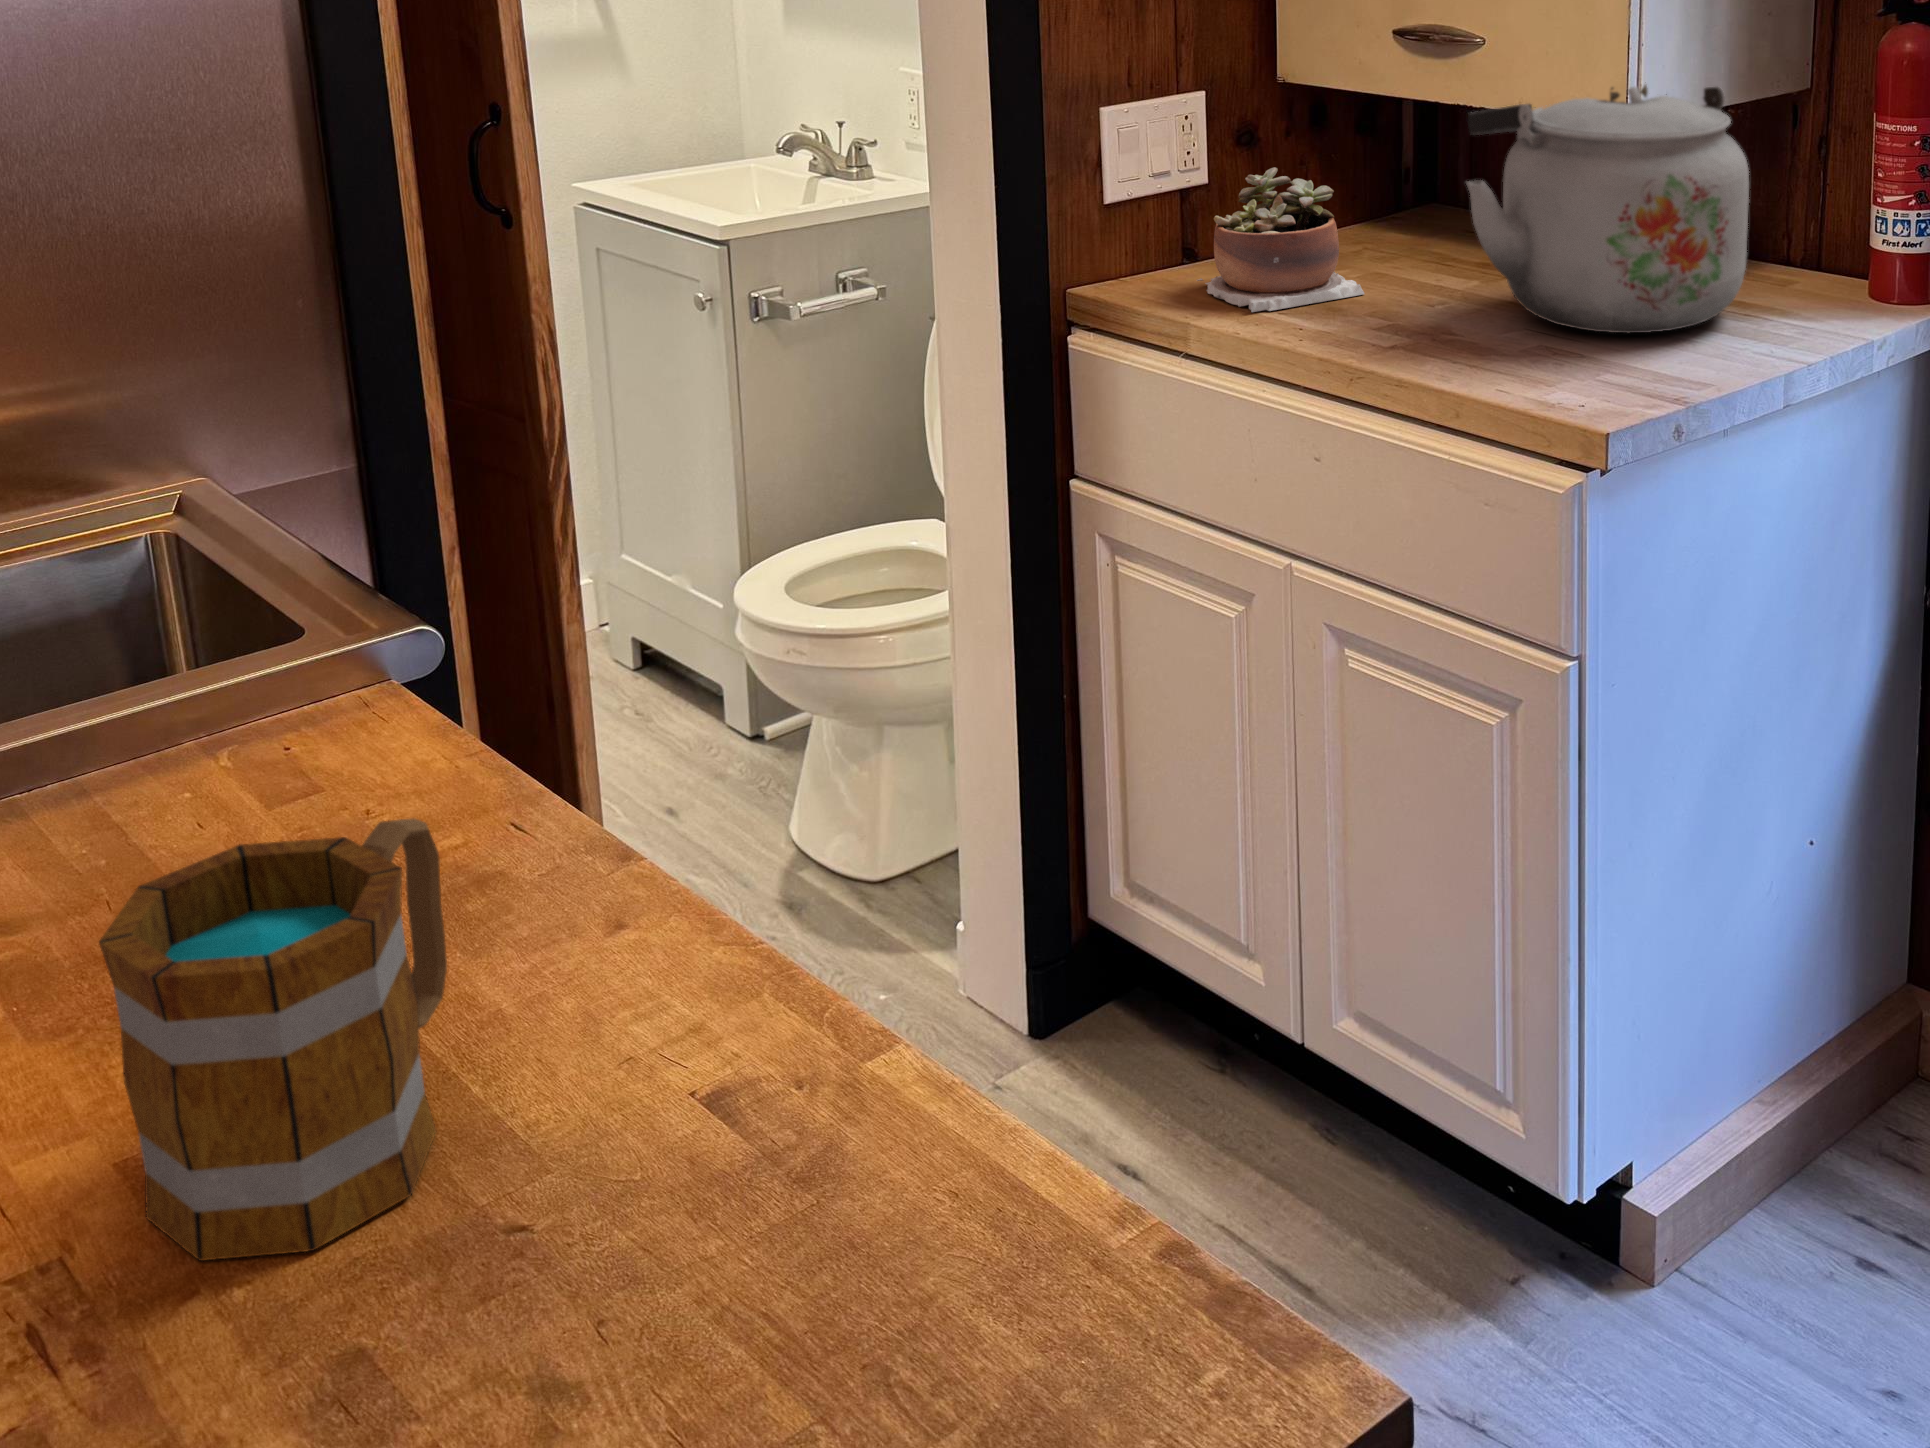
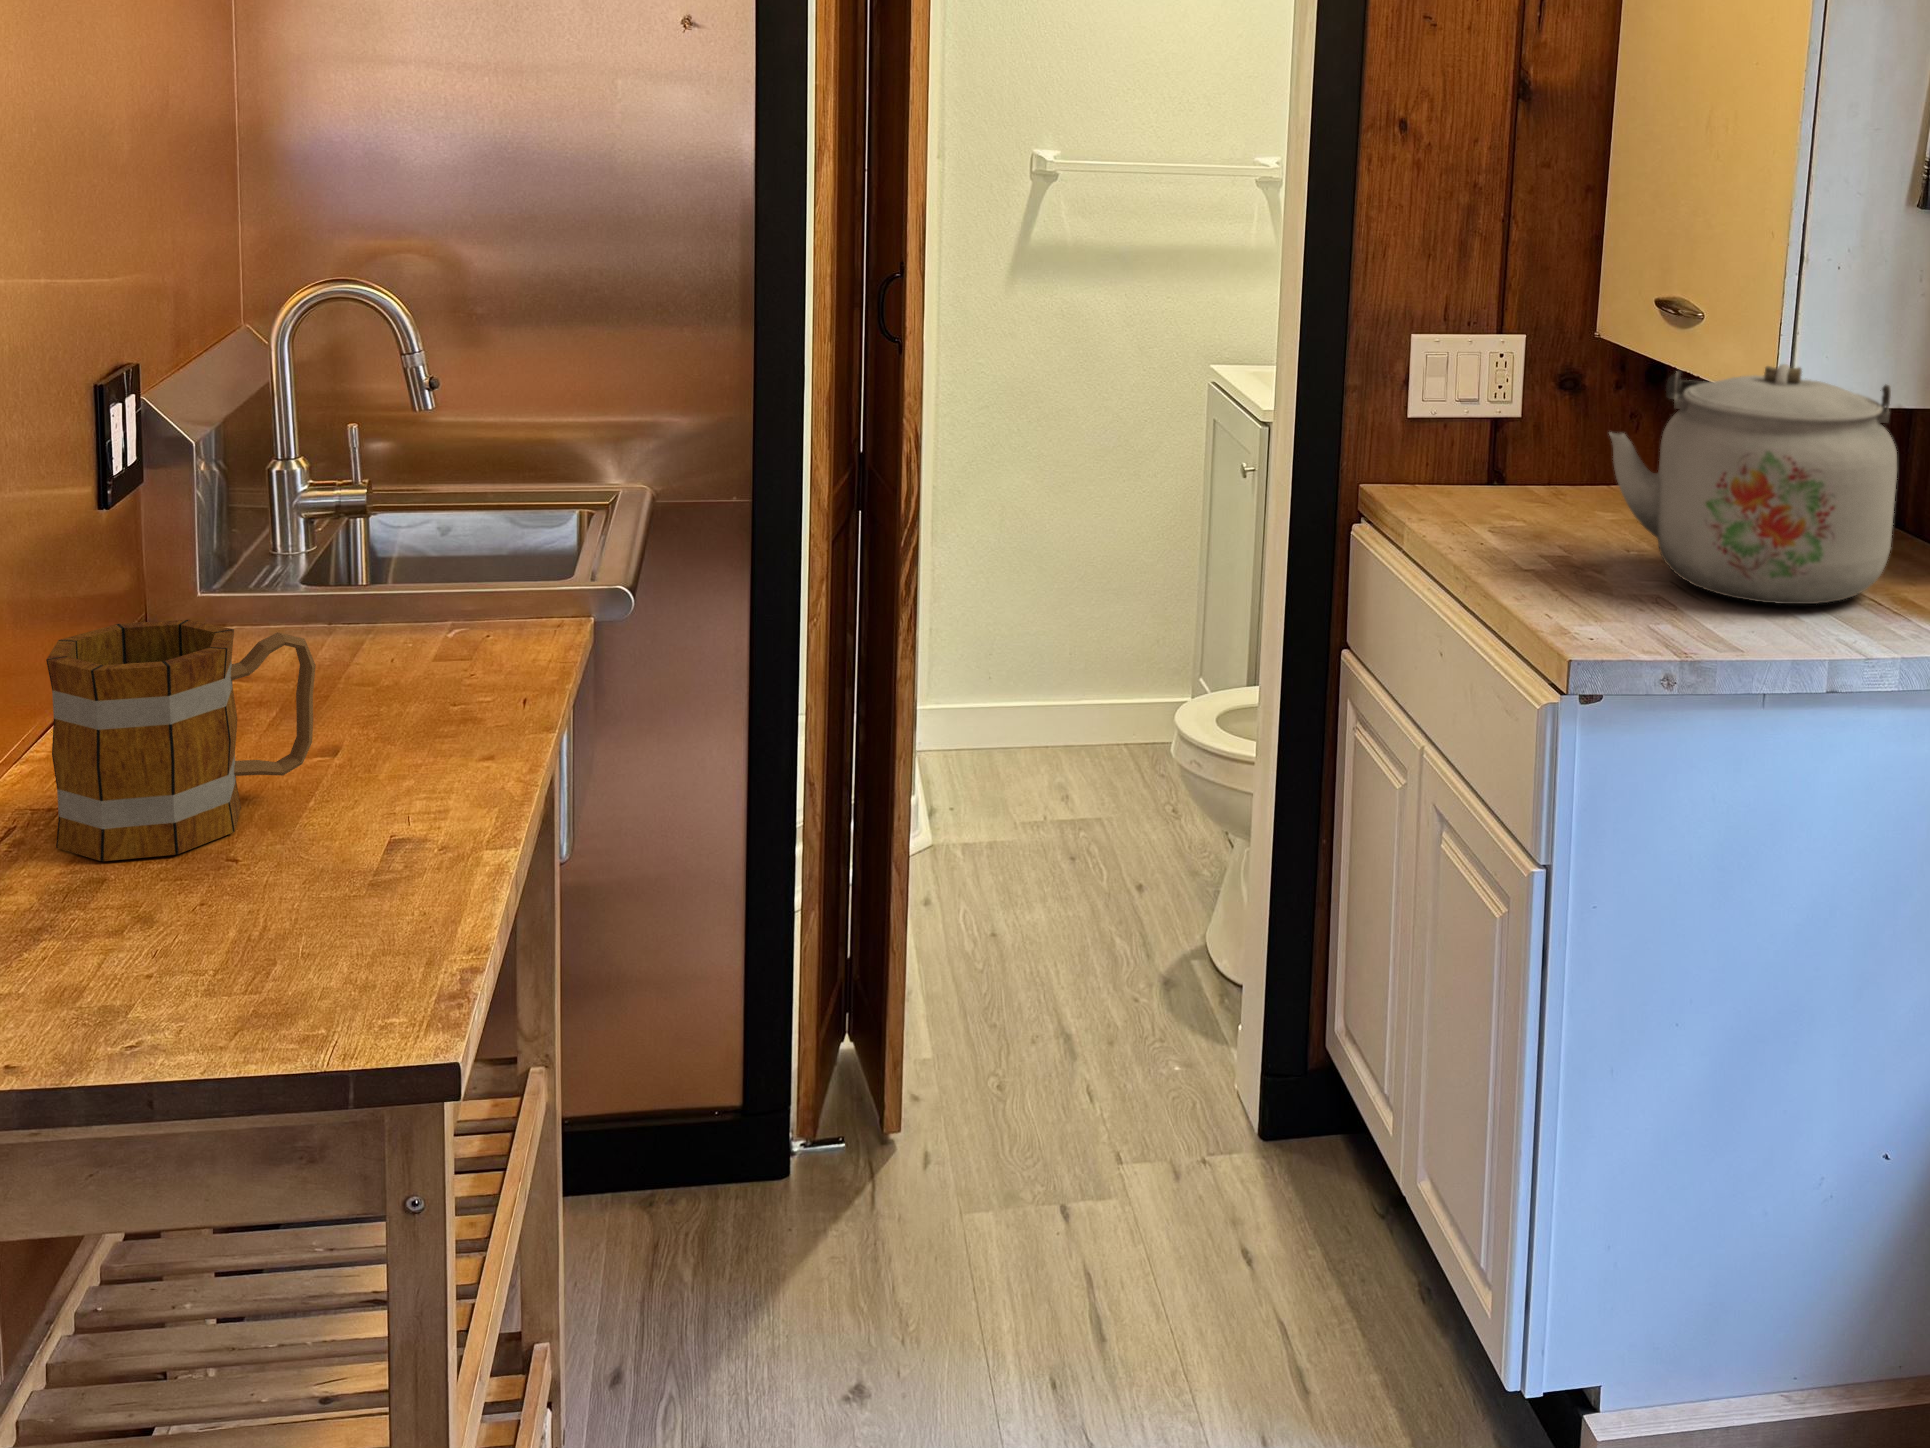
succulent plant: present [1197,167,1365,312] -> none [1458,408,1584,531]

